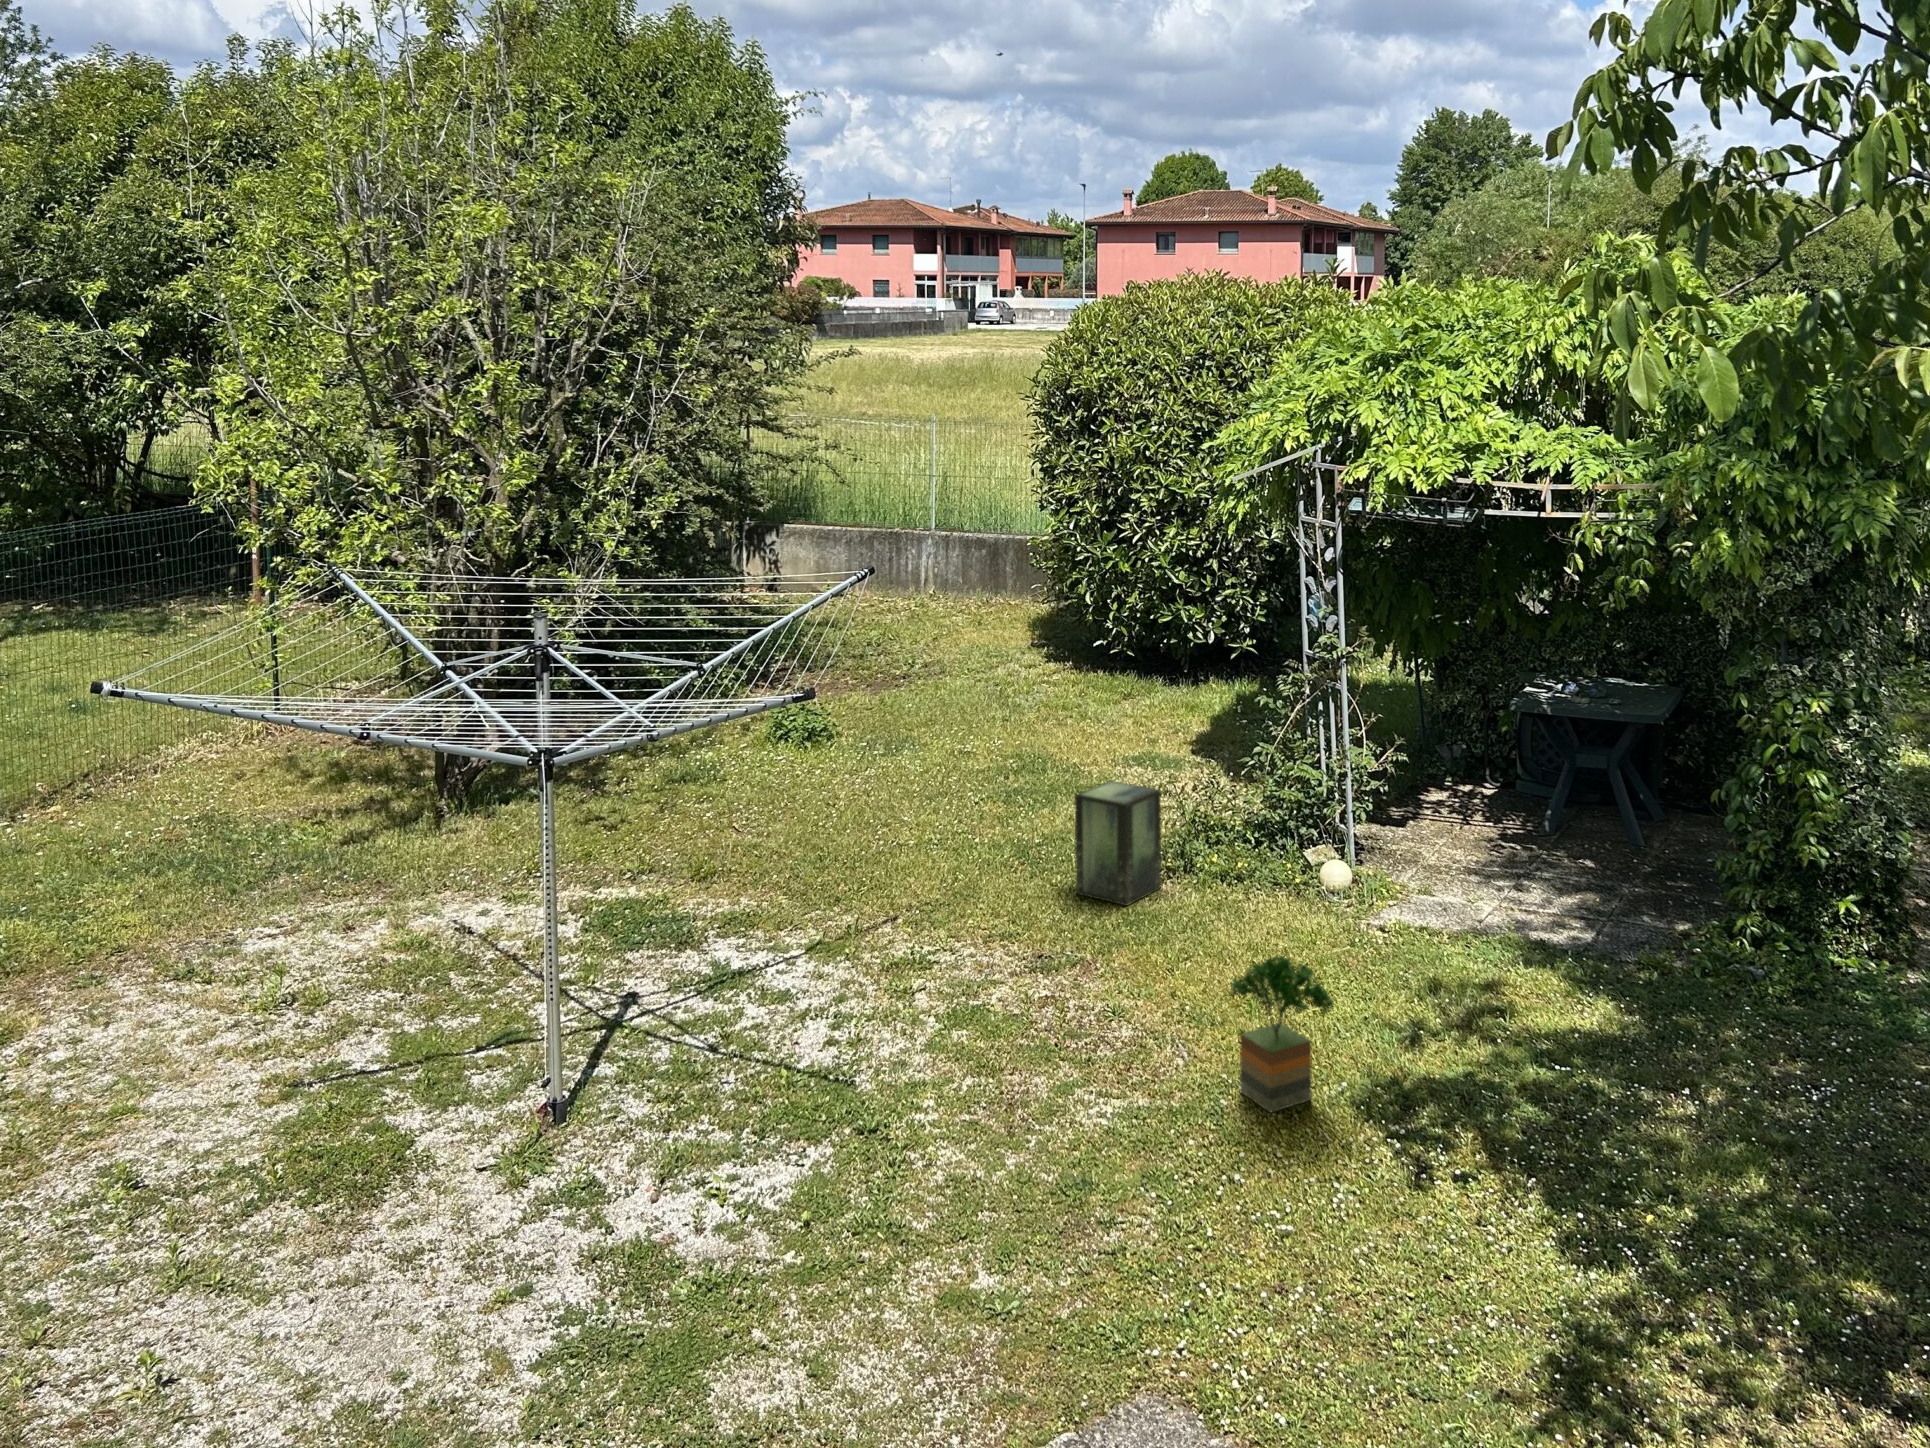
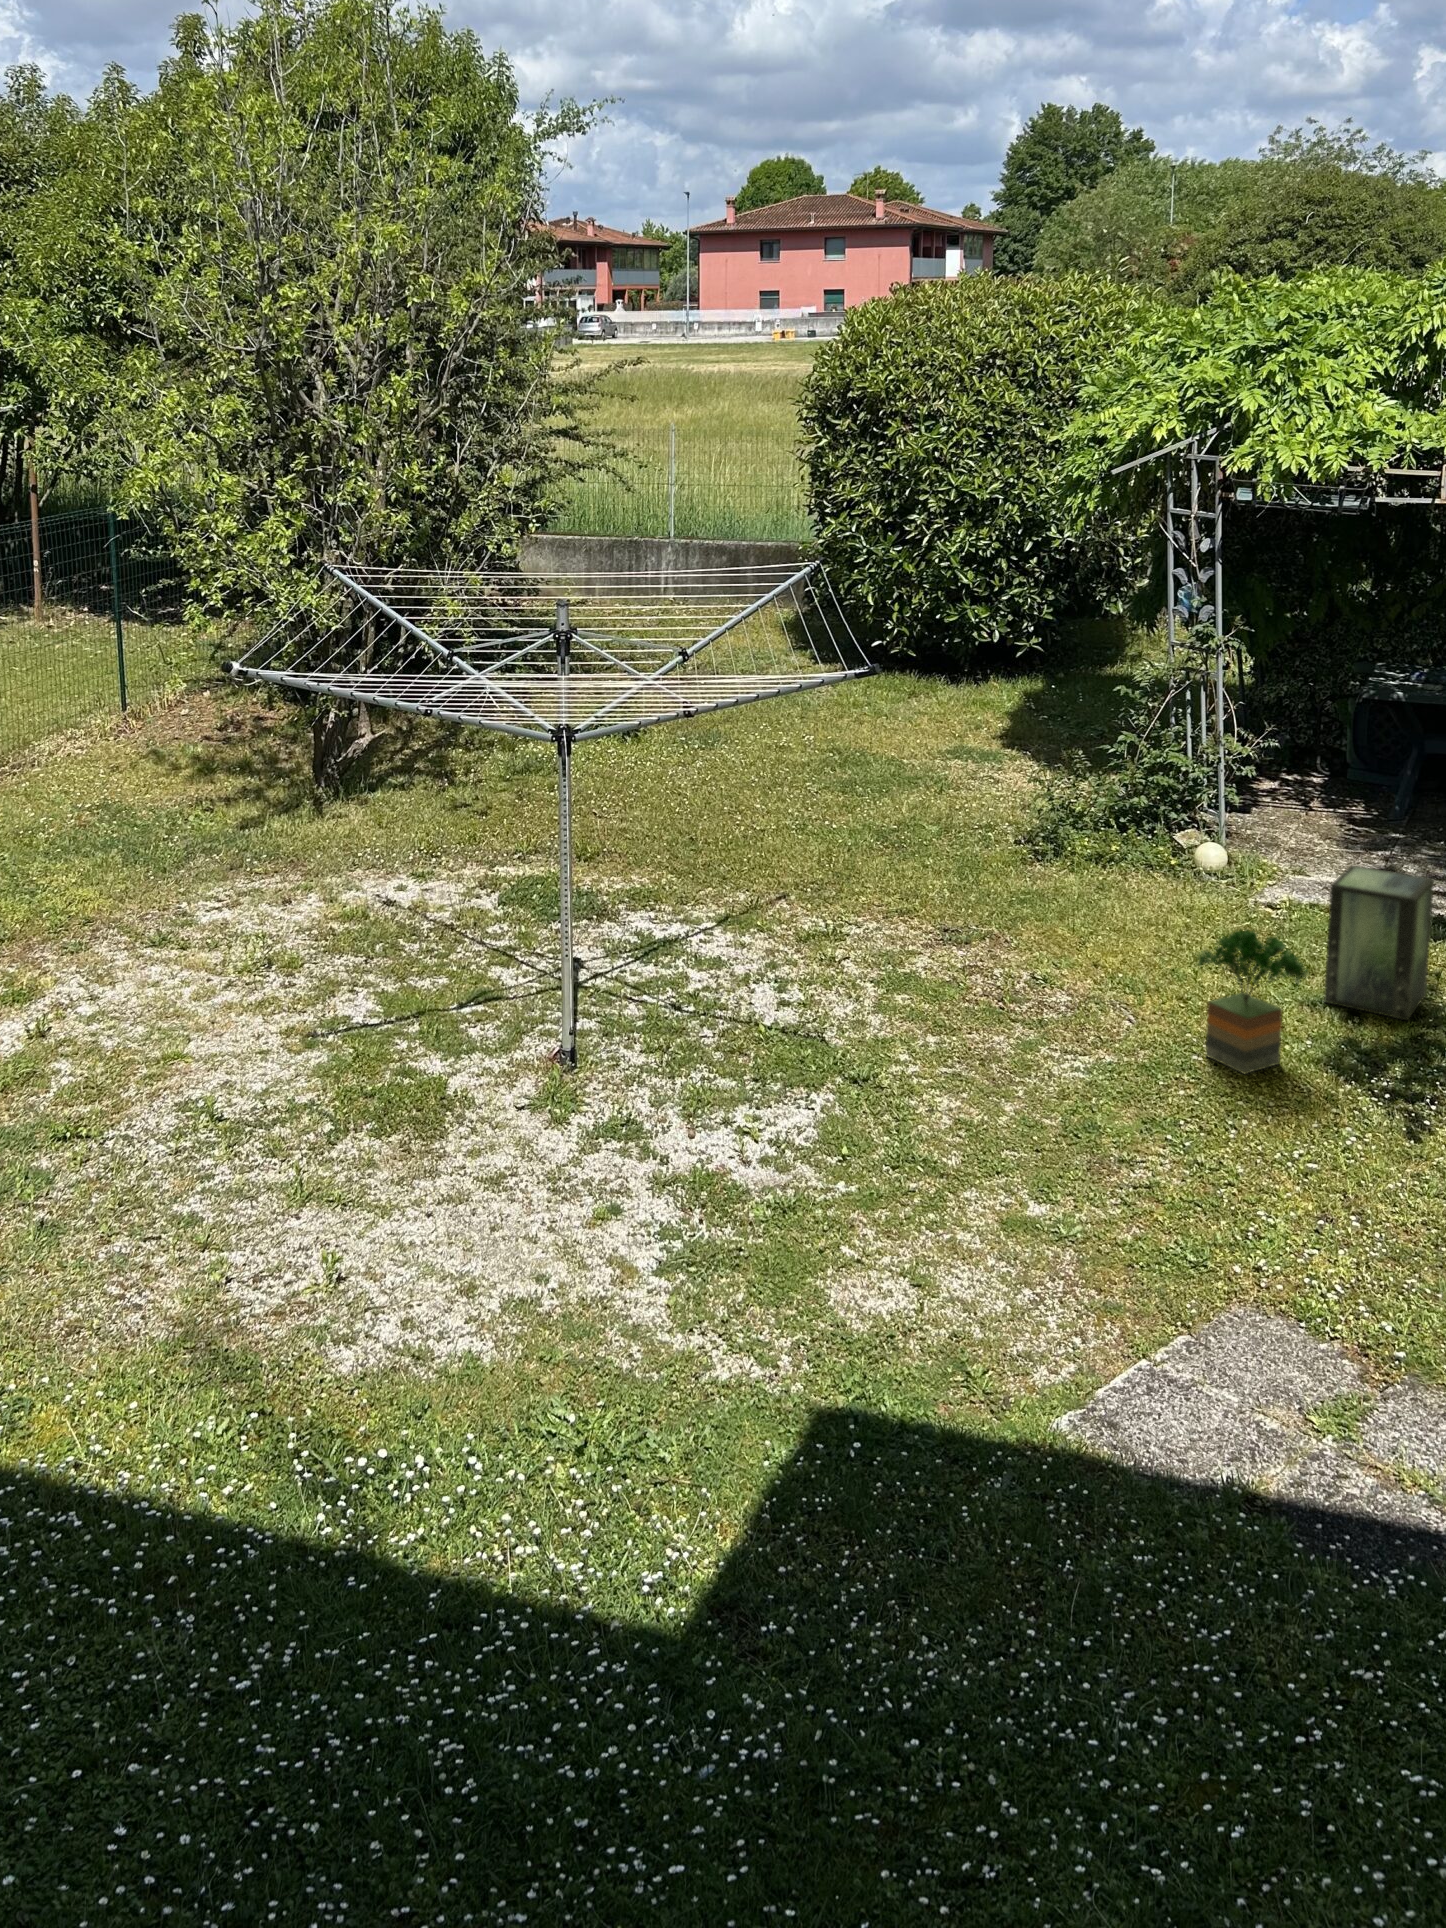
storage box: present [1075,781,1161,906] -> present [1324,865,1434,1020]

